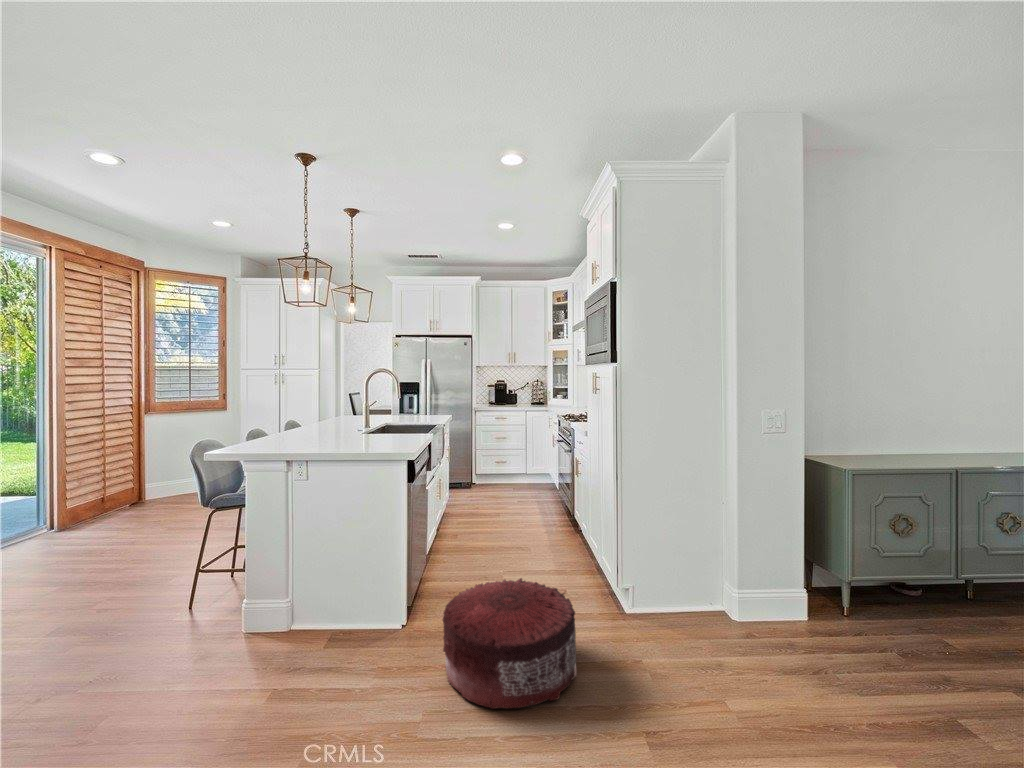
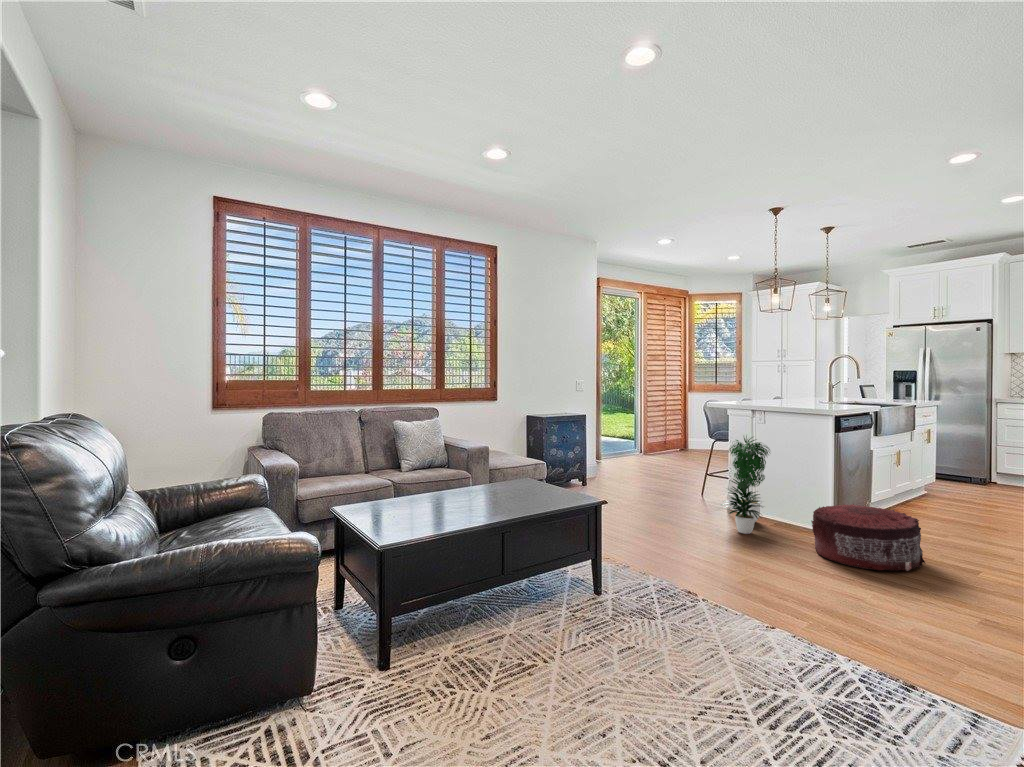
potted plant: none [278,501,361,702] -> present [721,436,770,534]

